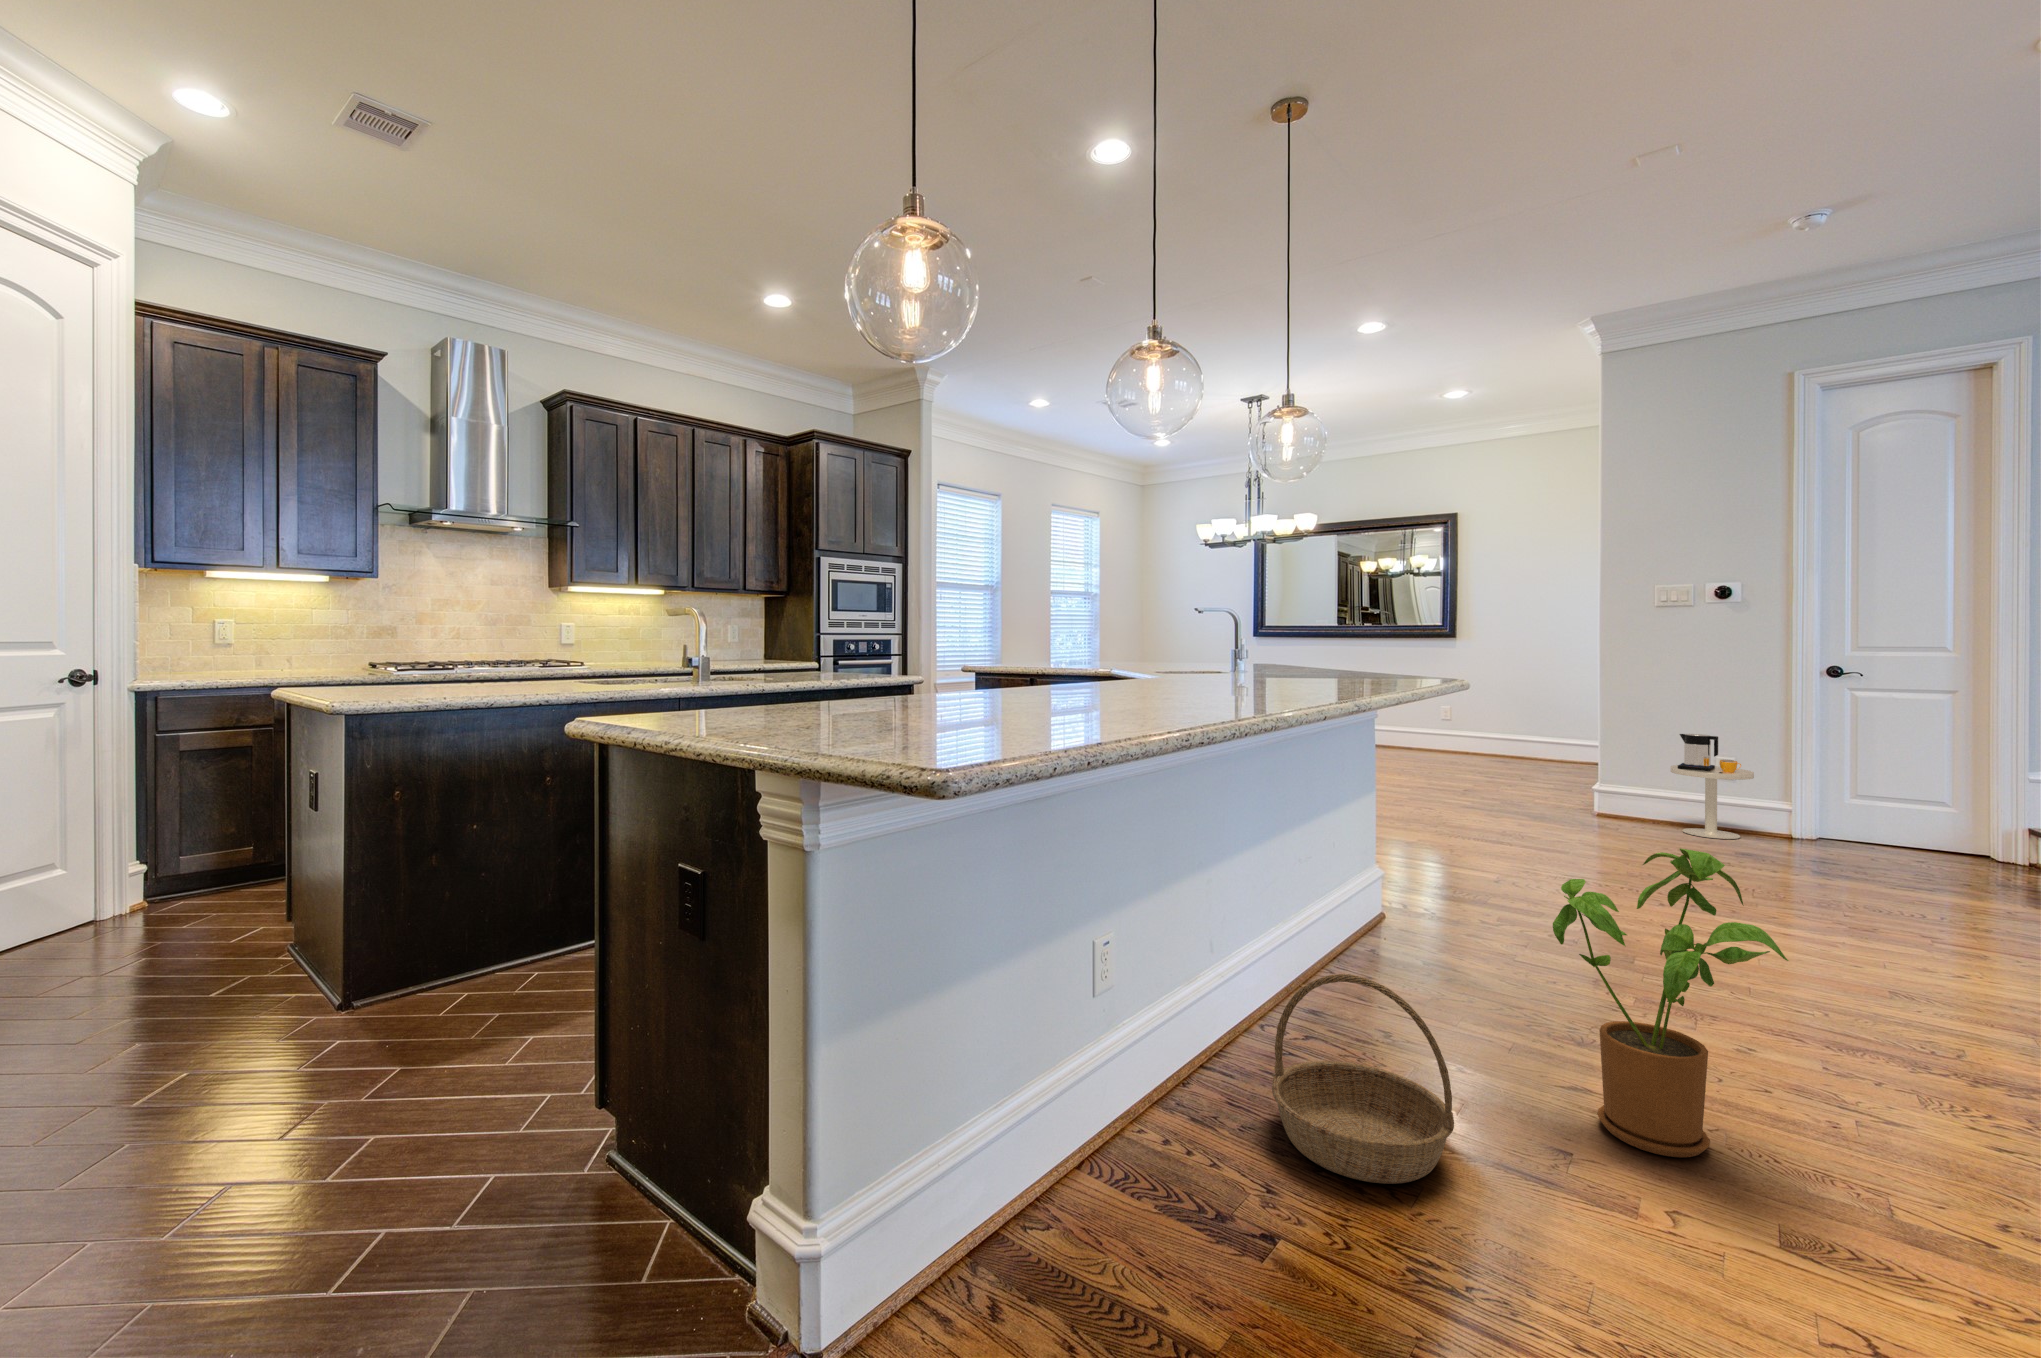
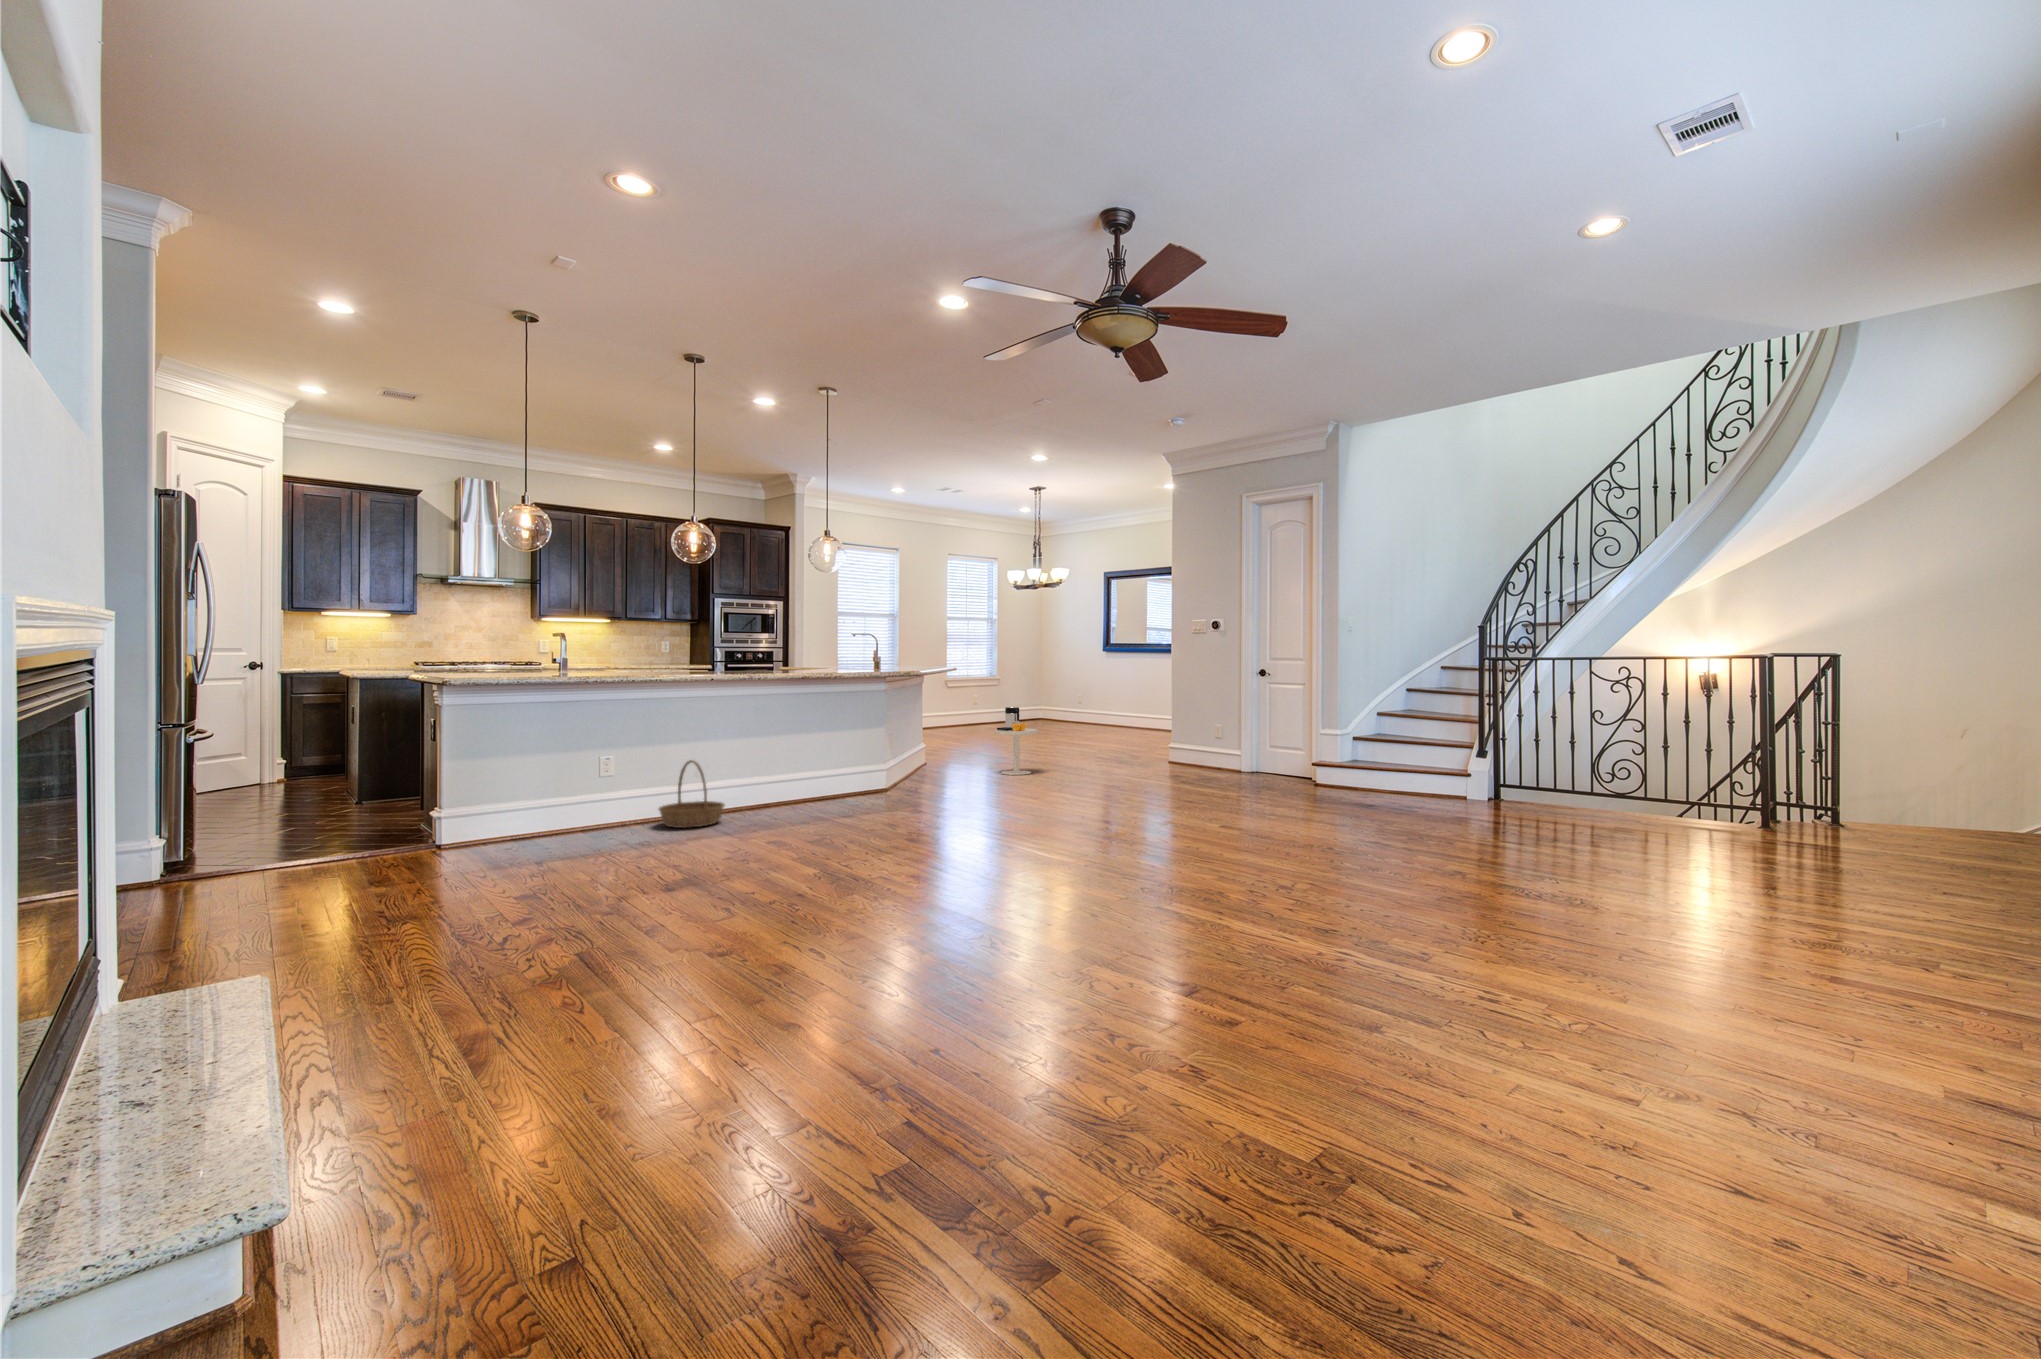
side table: present [1671,734,1754,839] -> present [995,707,1038,775]
house plant: present [1553,848,1789,1157] -> none [782,713,848,825]

